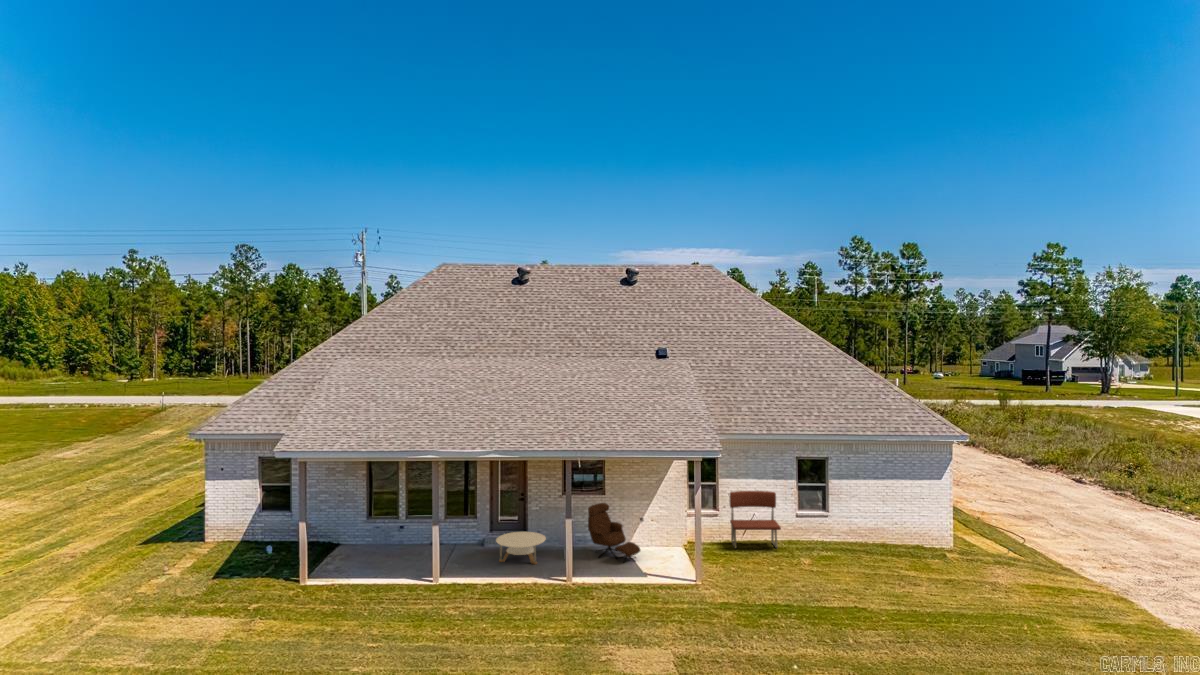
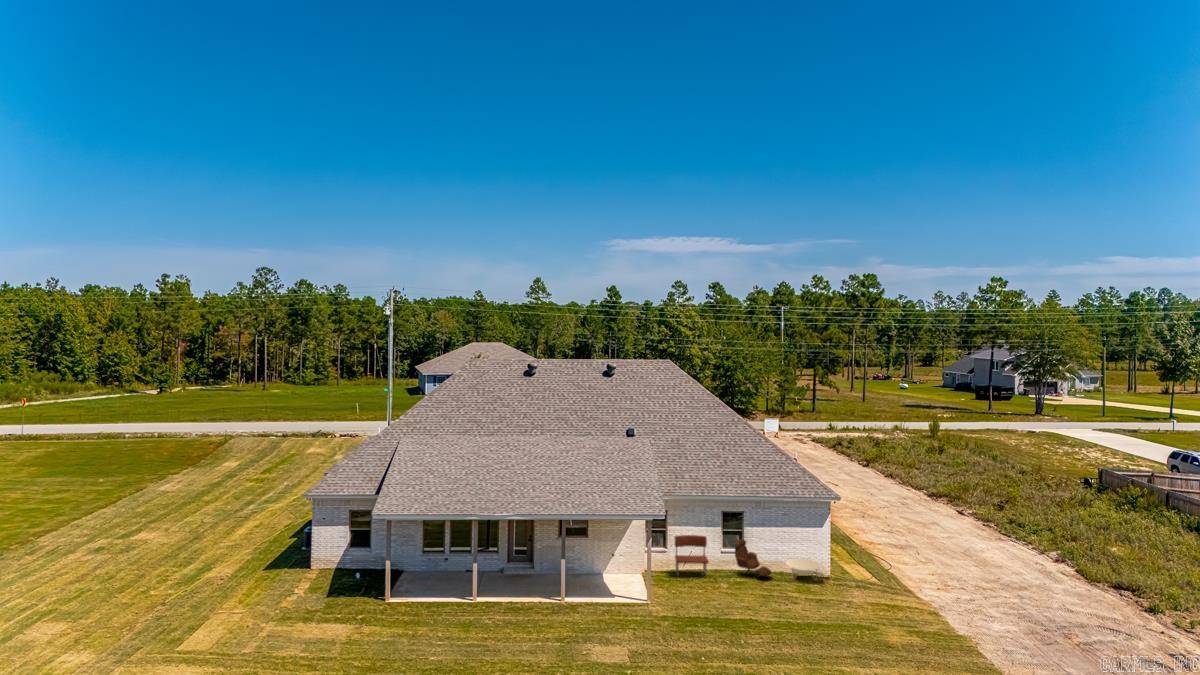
lounge chair: present [588,503,640,562] -> present [735,539,772,577]
round table: present [496,532,546,564] -> present [786,558,820,581]

